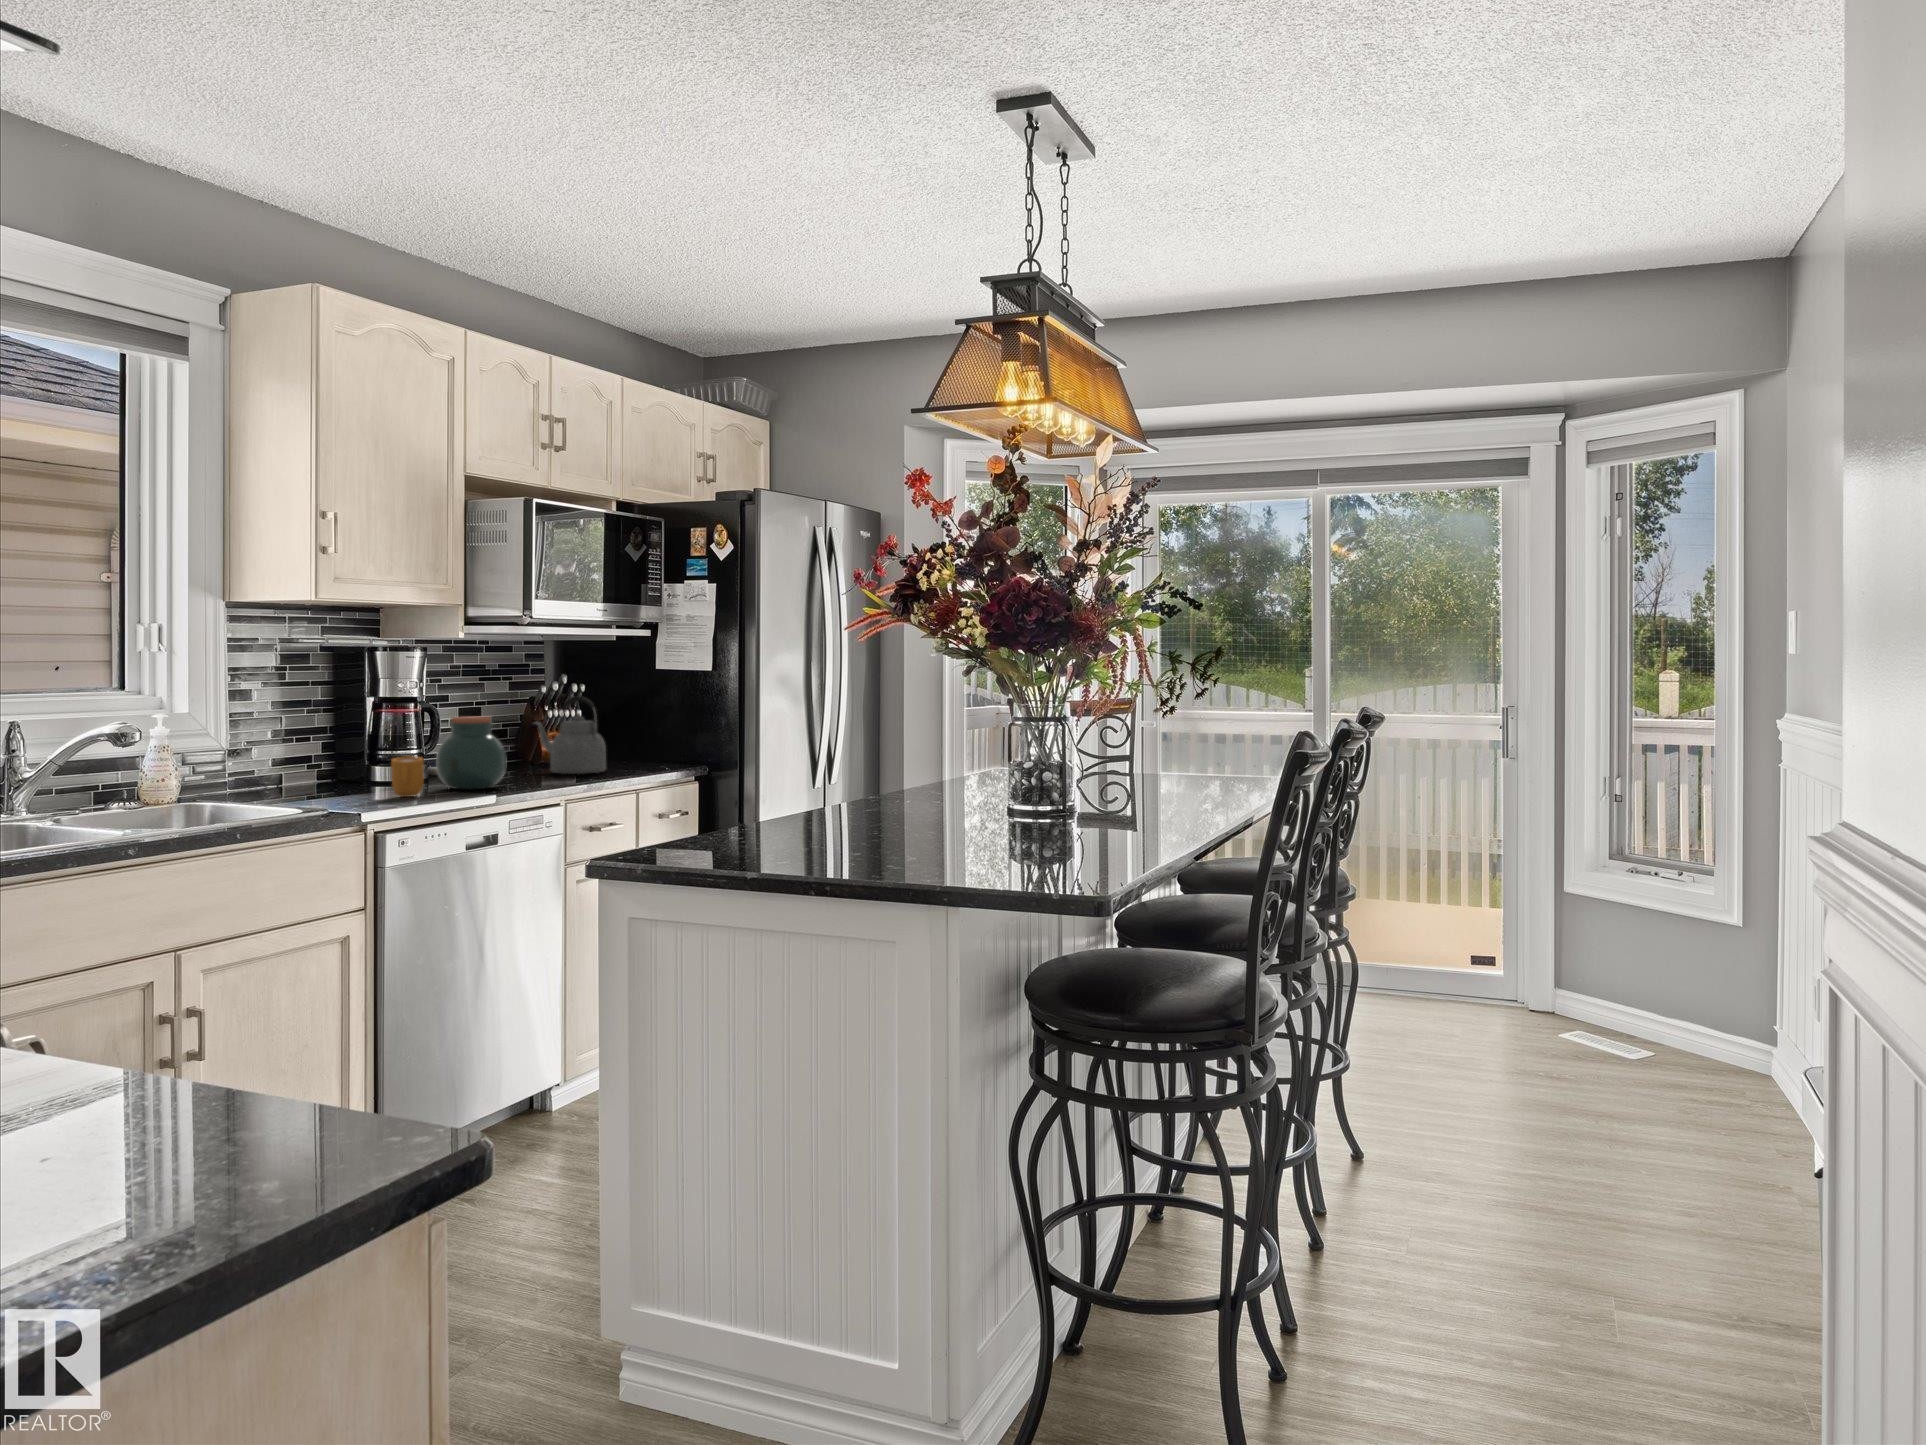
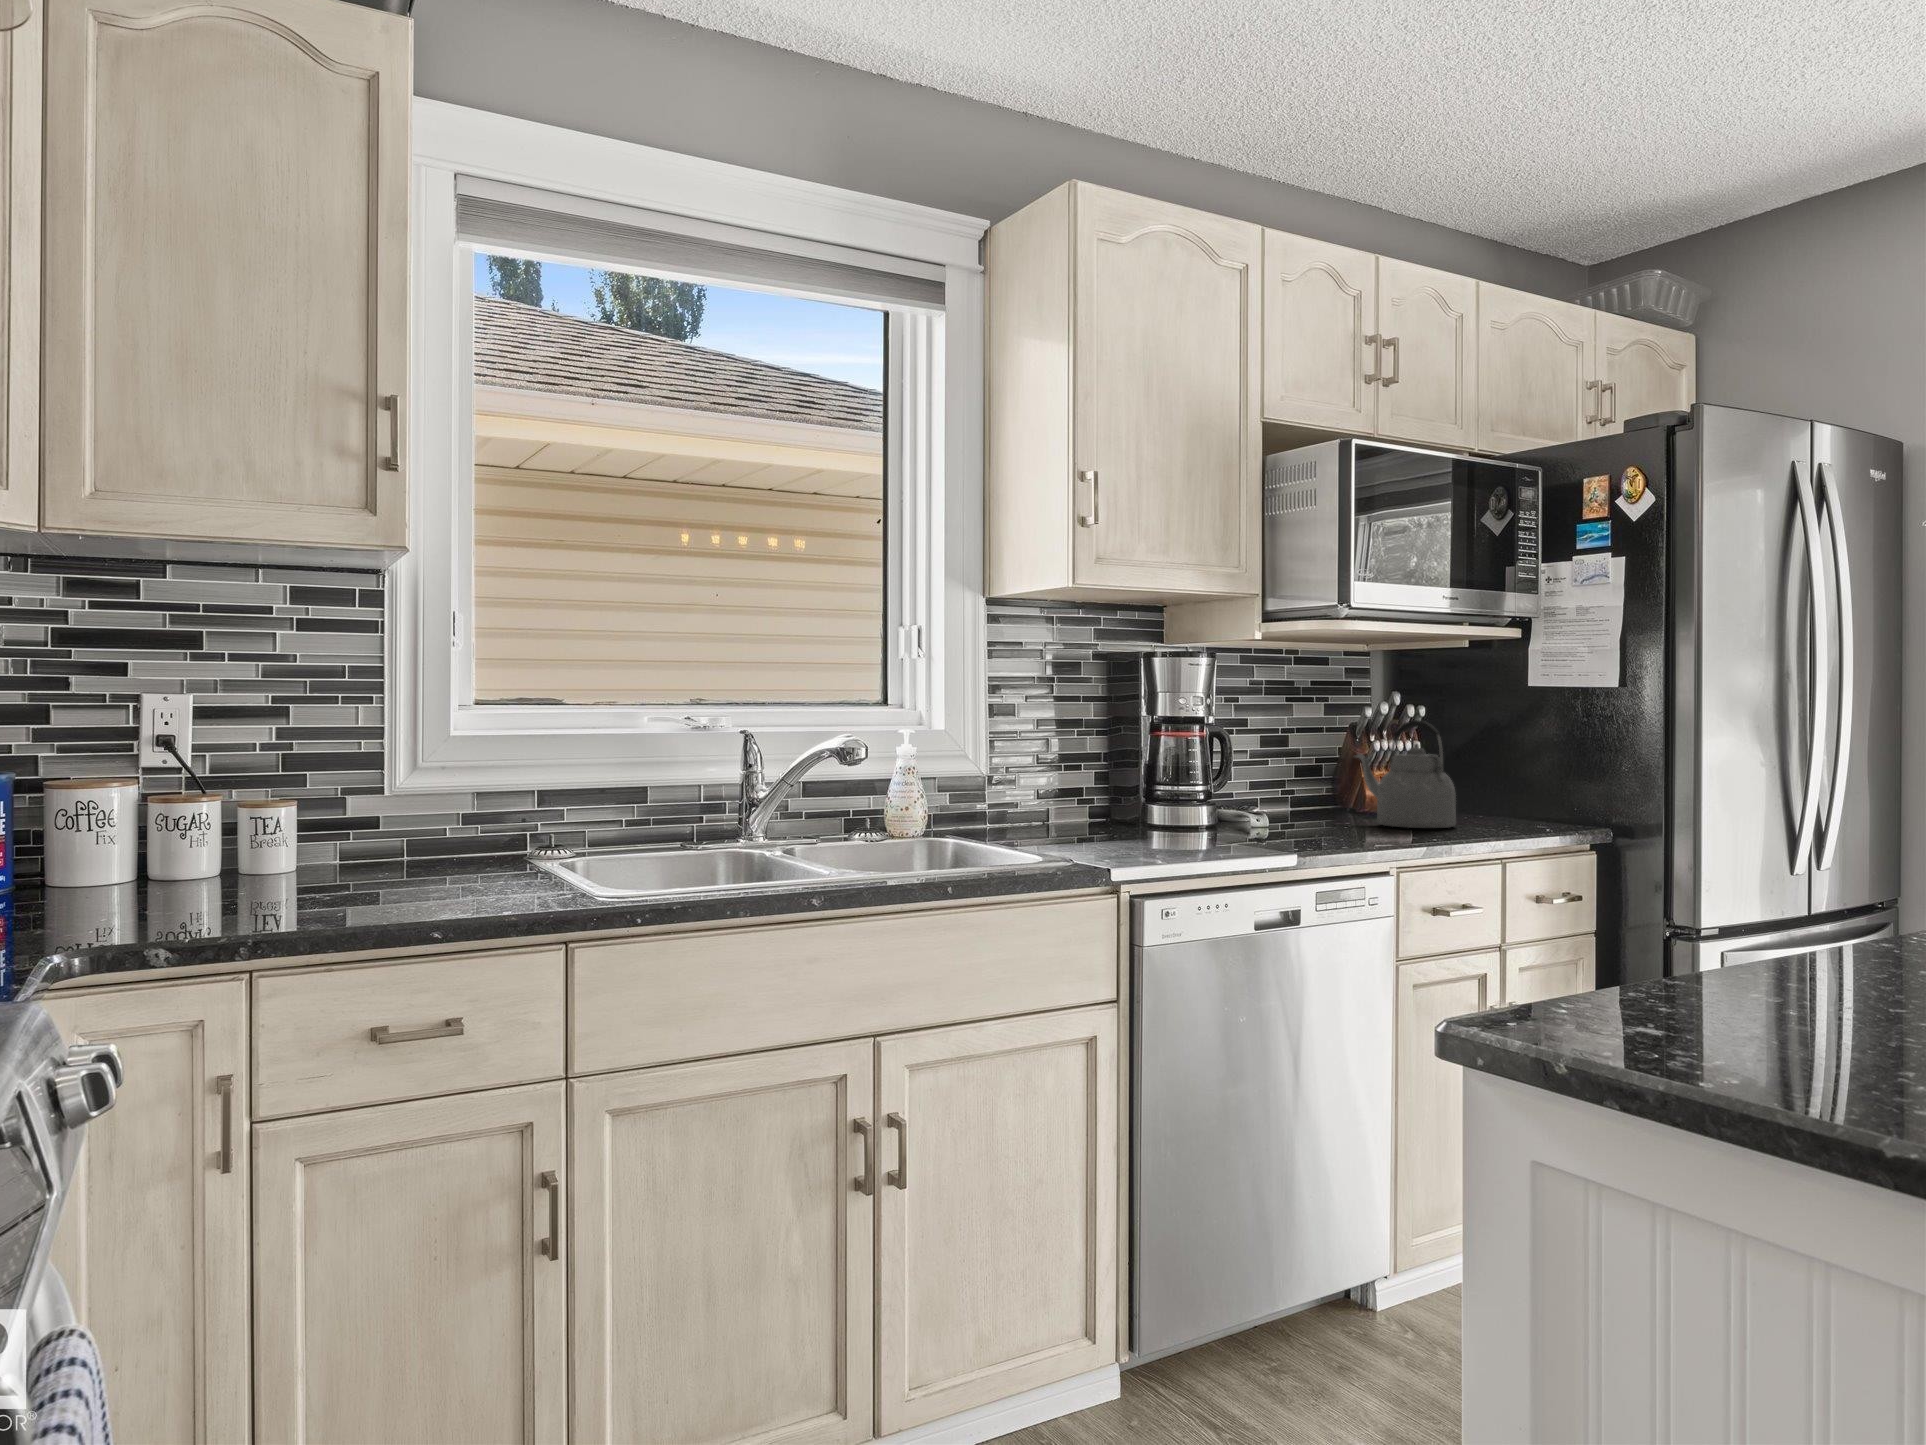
jar: present [436,717,506,789] -> none [1222,743,1315,842]
mug: present [391,756,424,797] -> none [1163,793,1204,847]

